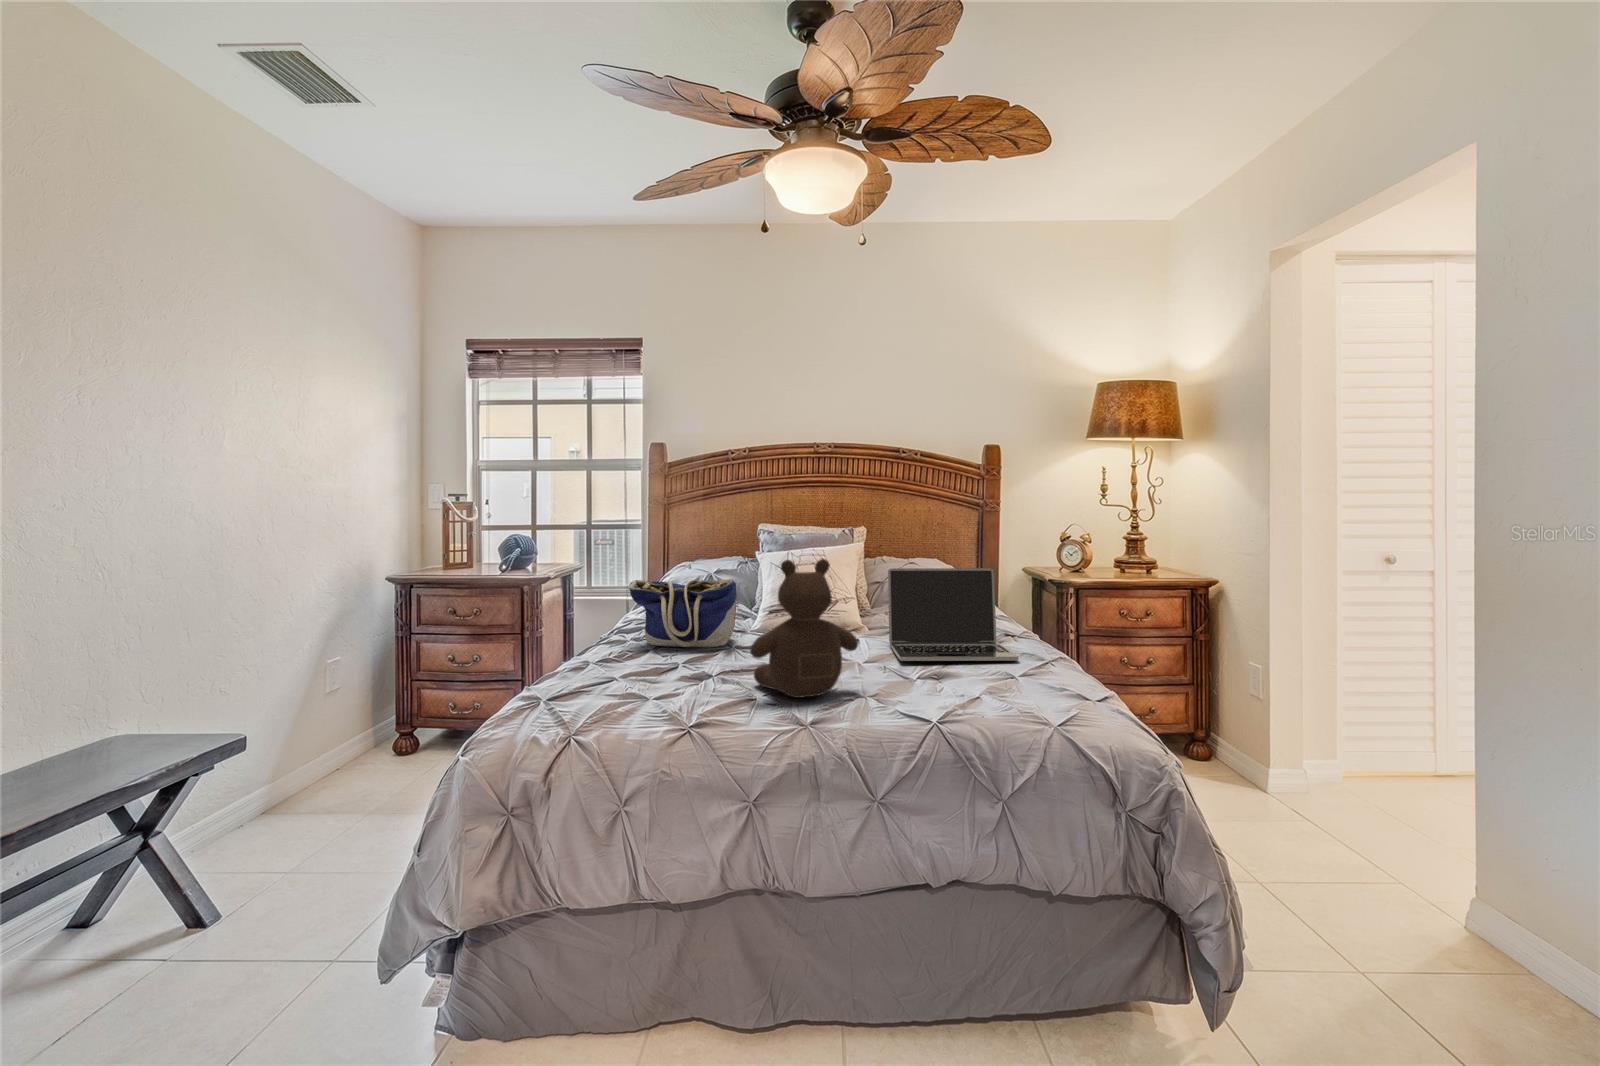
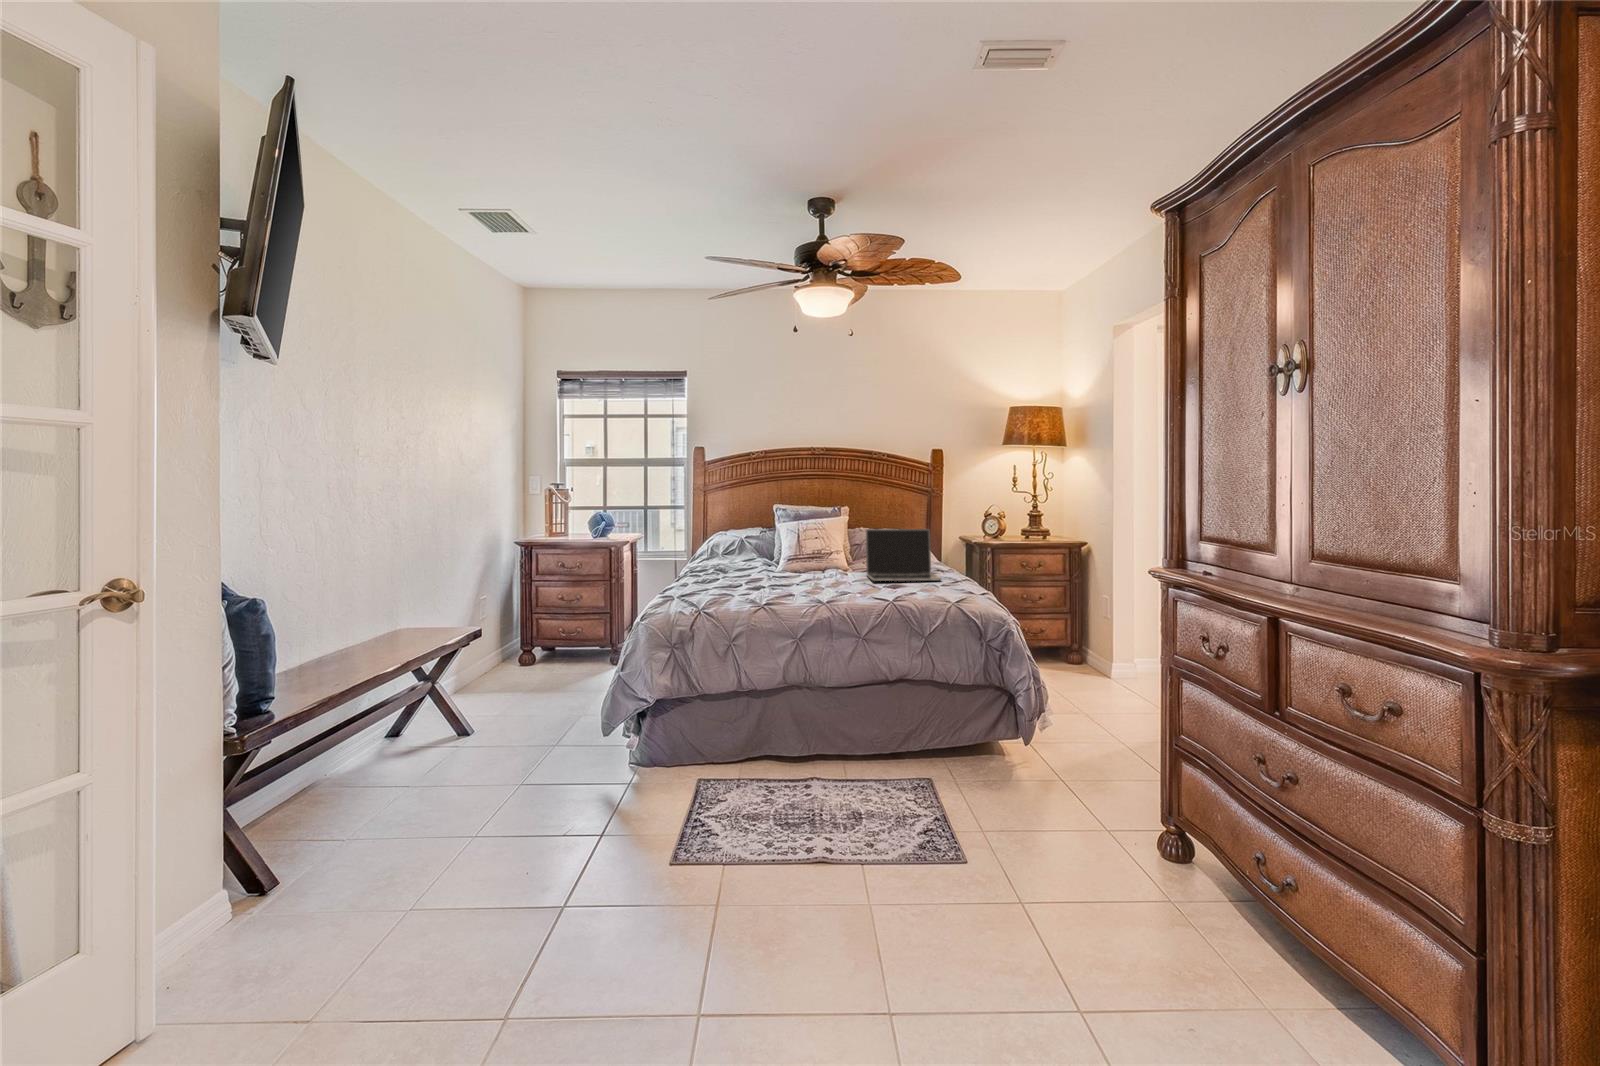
teddy bear: present [750,559,858,698] -> none [791,519,850,595]
tote bag: present [629,579,737,647] -> none [706,535,773,578]

